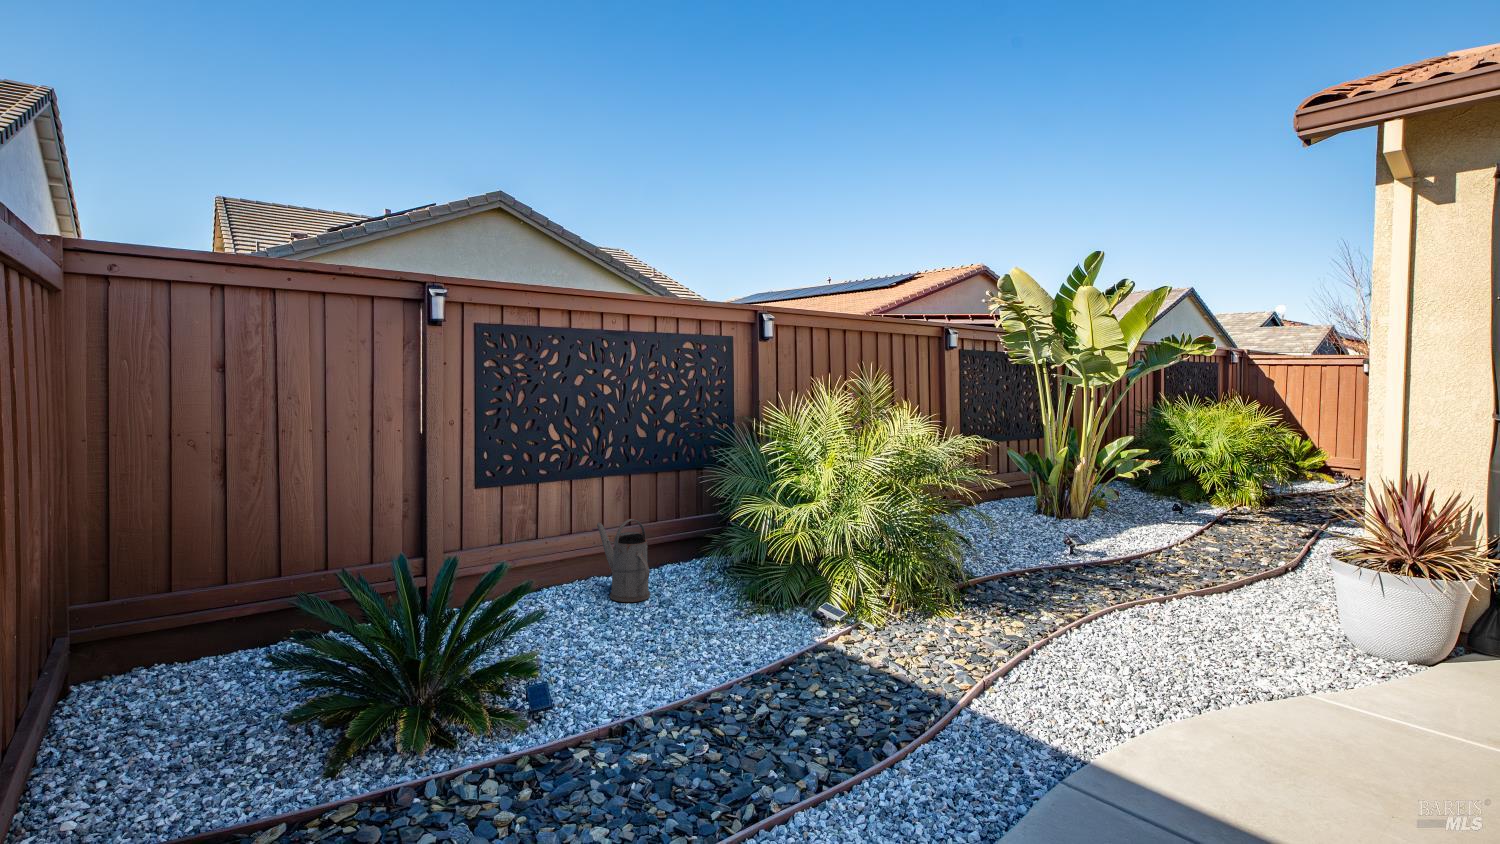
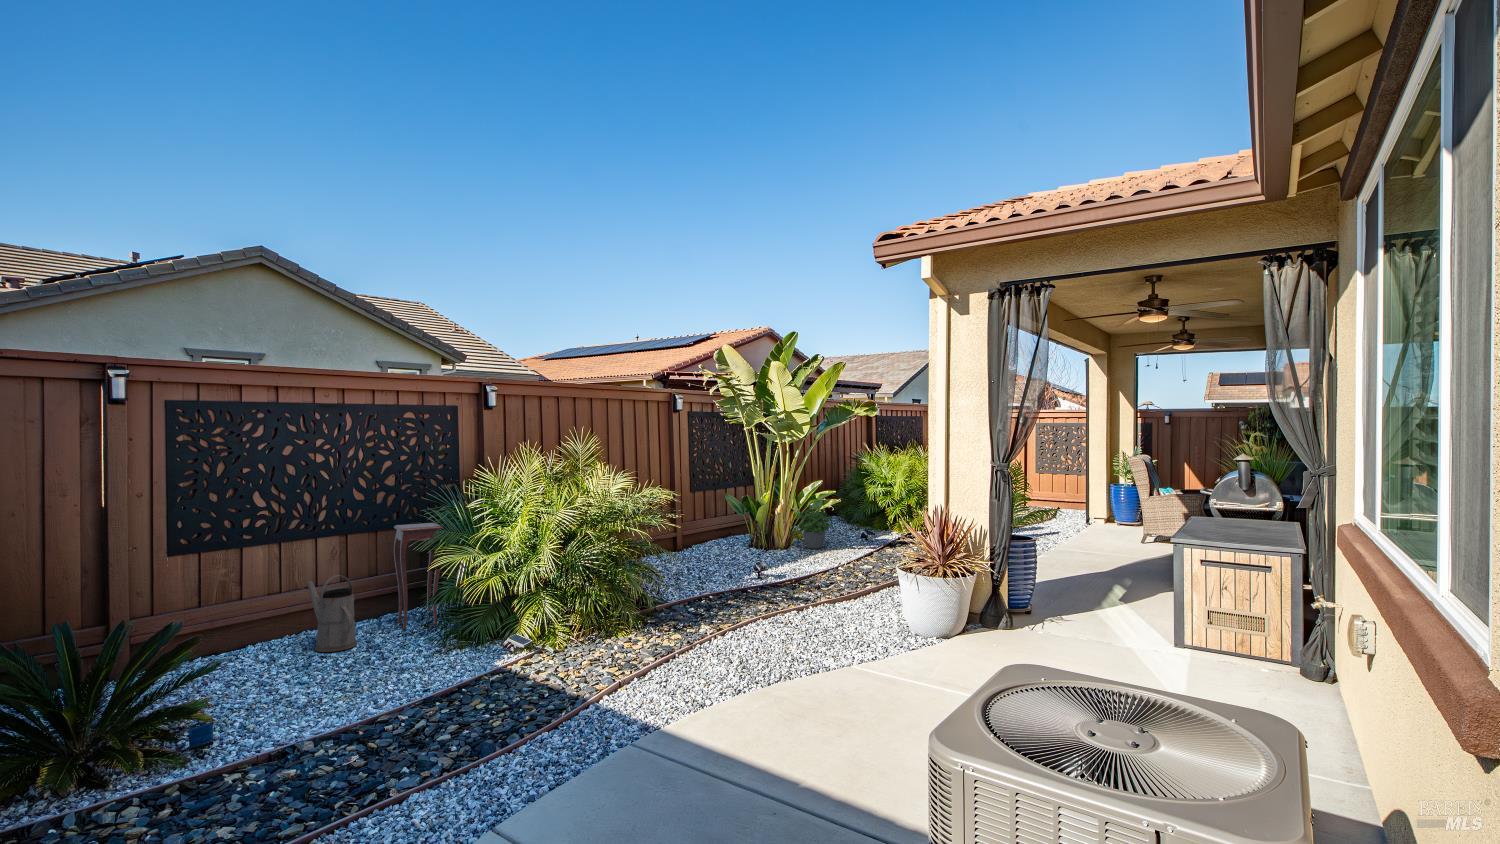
side table: none [678,467,731,582] -> present [394,523,443,629]
potted plant: none [1100,470,1149,521] -> present [798,508,833,549]

